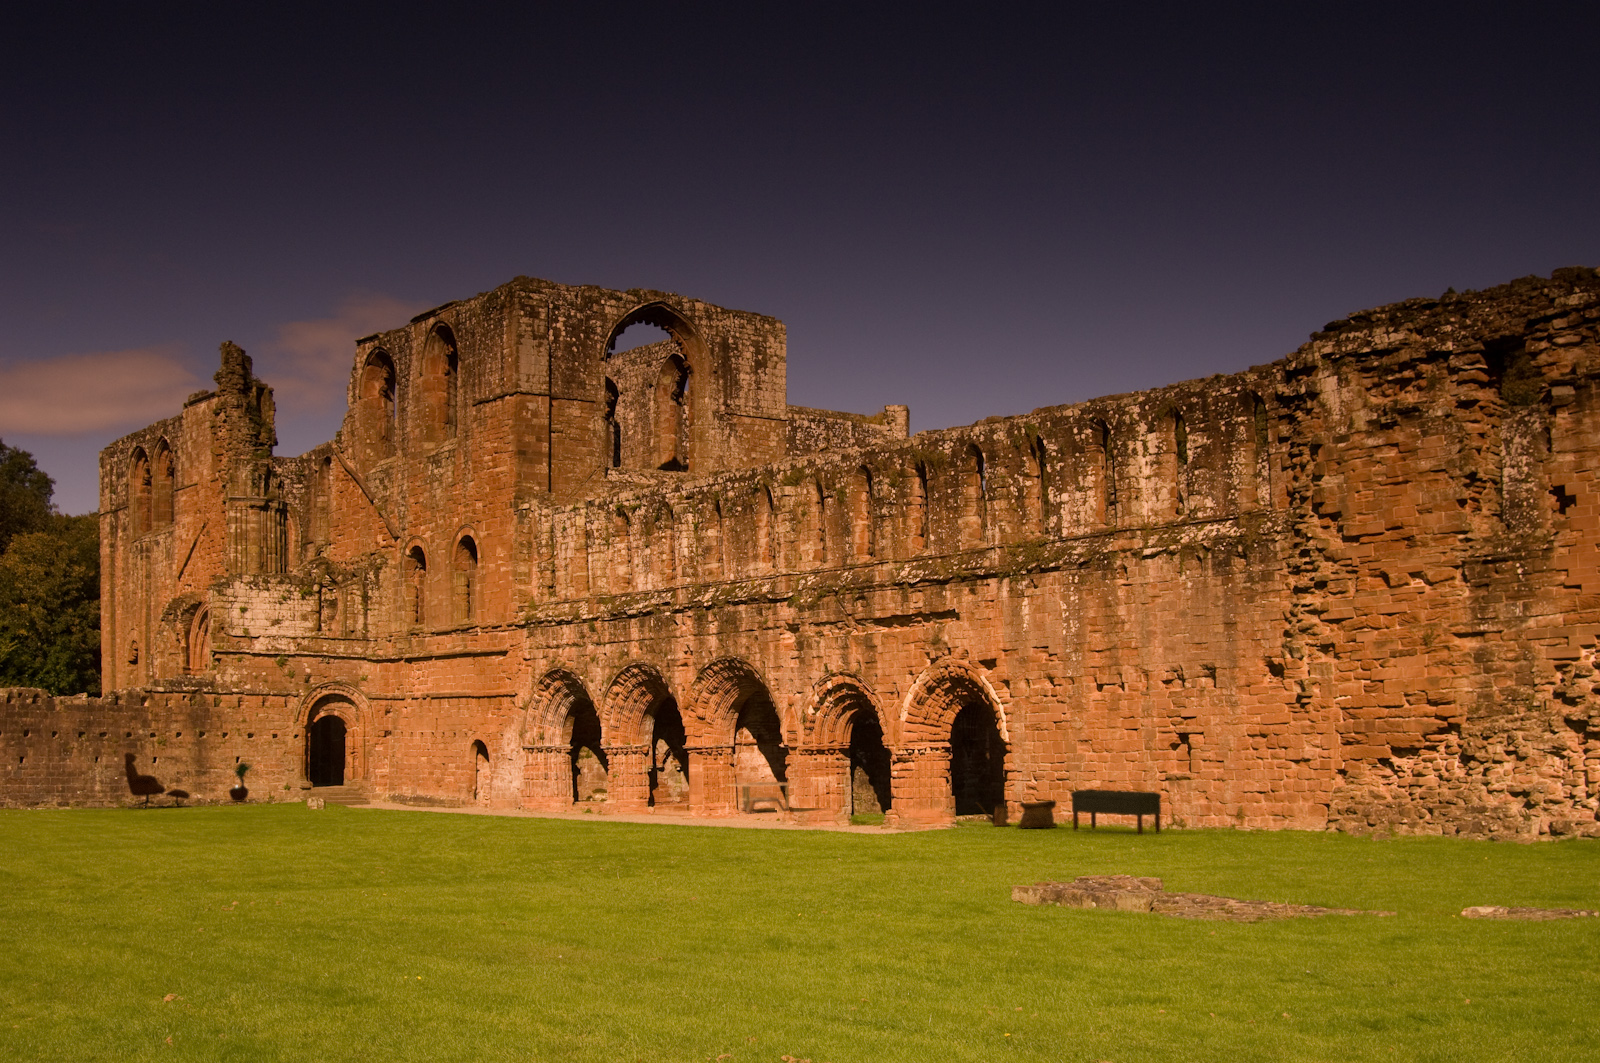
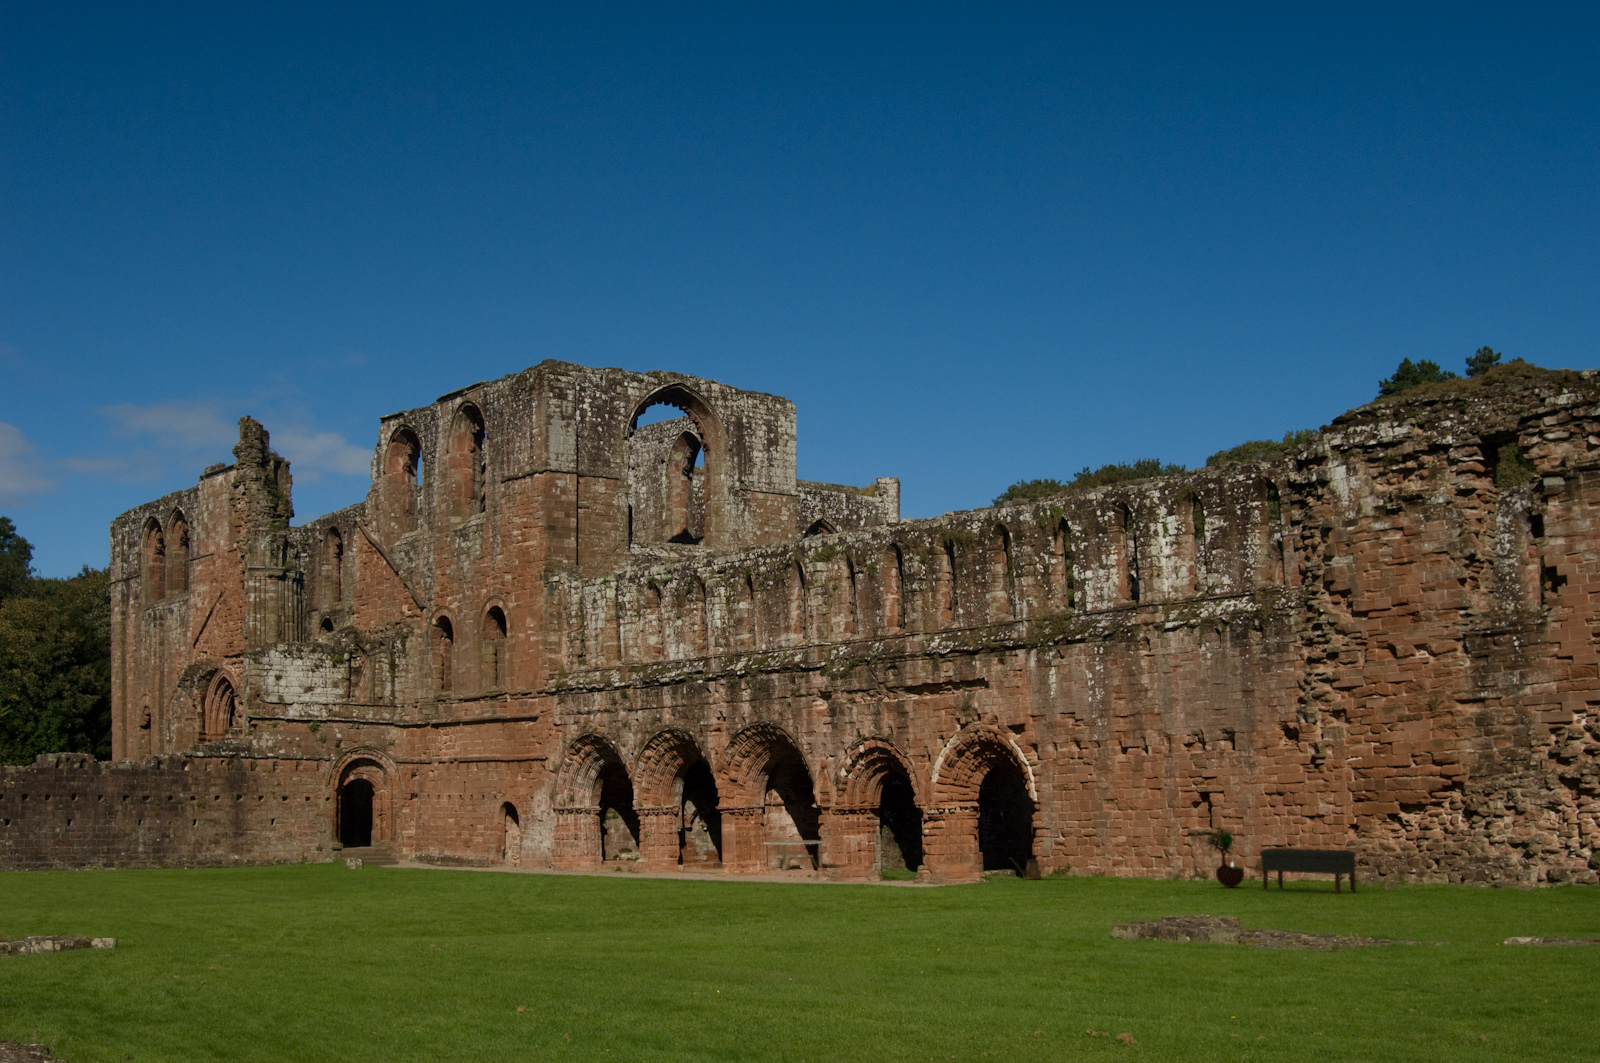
lounge chair: present [124,752,190,808] -> none [172,815,234,870]
potted tree: present [229,762,252,802] -> present [1206,827,1244,887]
bench: present [1071,789,1161,835] -> present [1260,848,1356,894]
bag: present [1017,800,1058,828] -> none [1048,855,1087,881]

